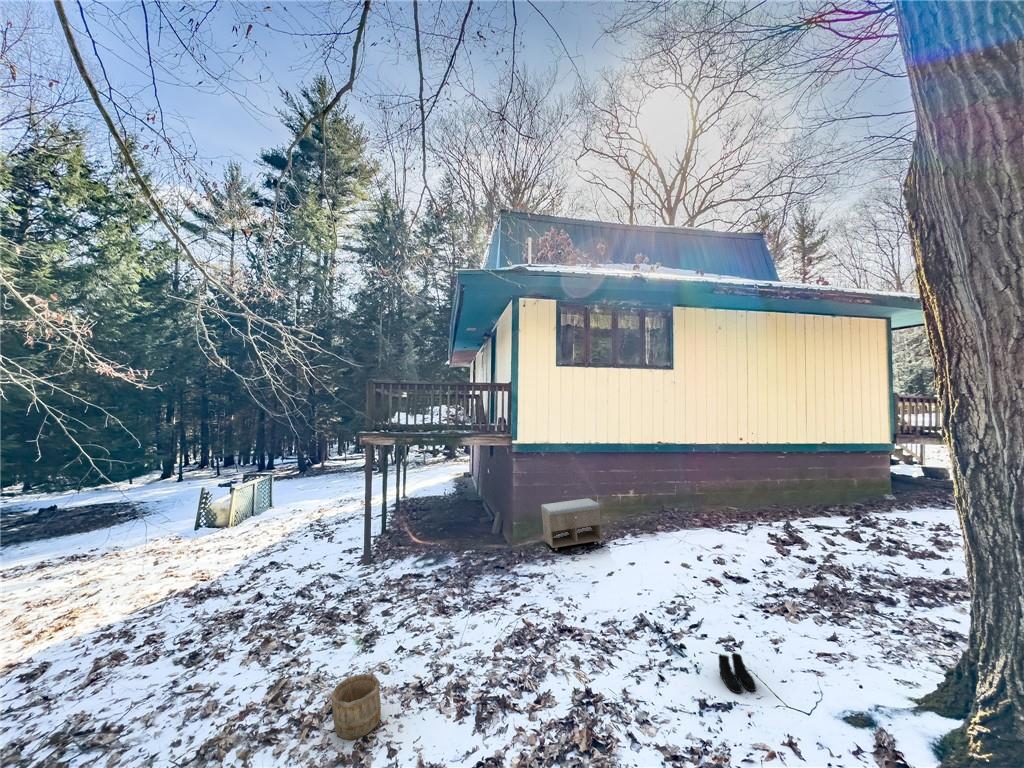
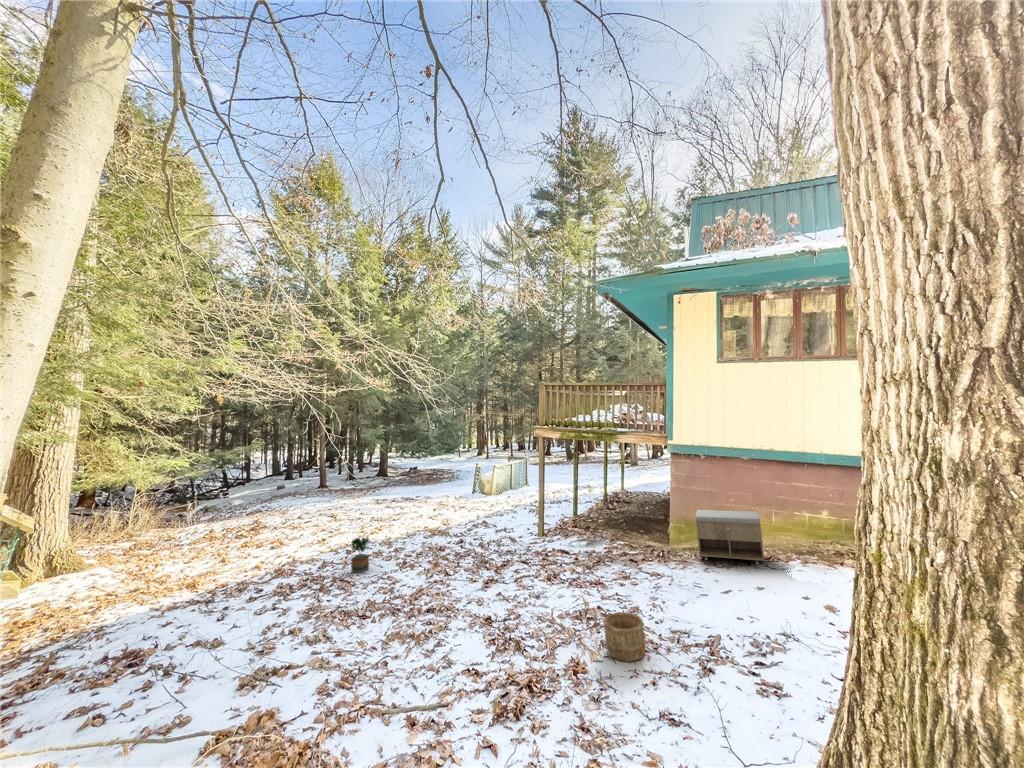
potted tree: none [82,637,130,707] -> present [351,538,371,573]
boots: present [719,652,756,693] -> none [726,687,762,739]
wooden bucket: present [330,674,381,740] -> present [603,612,645,662]

